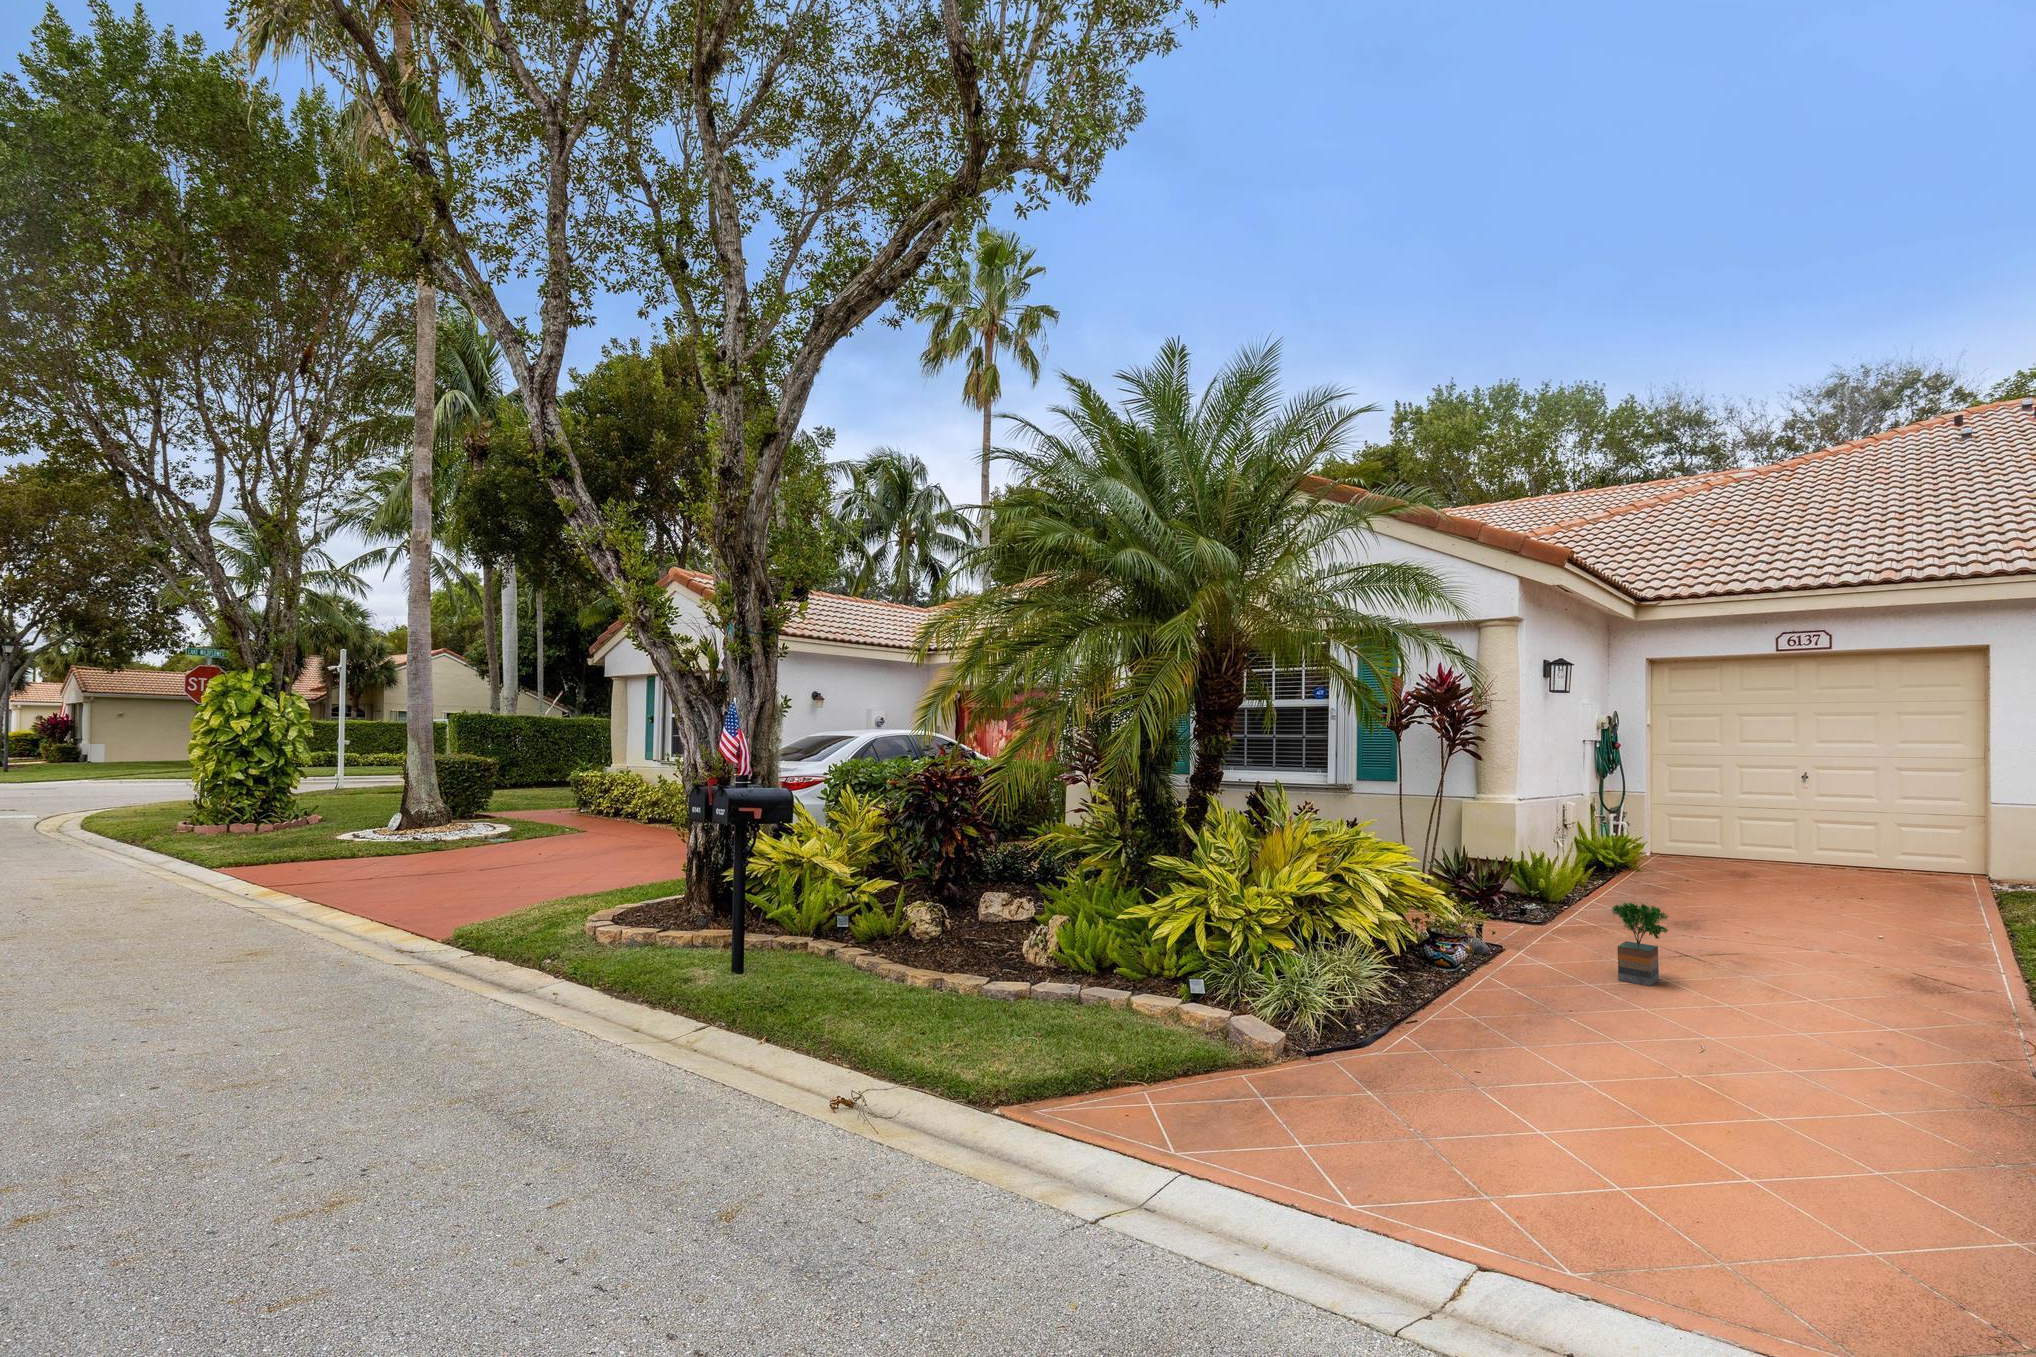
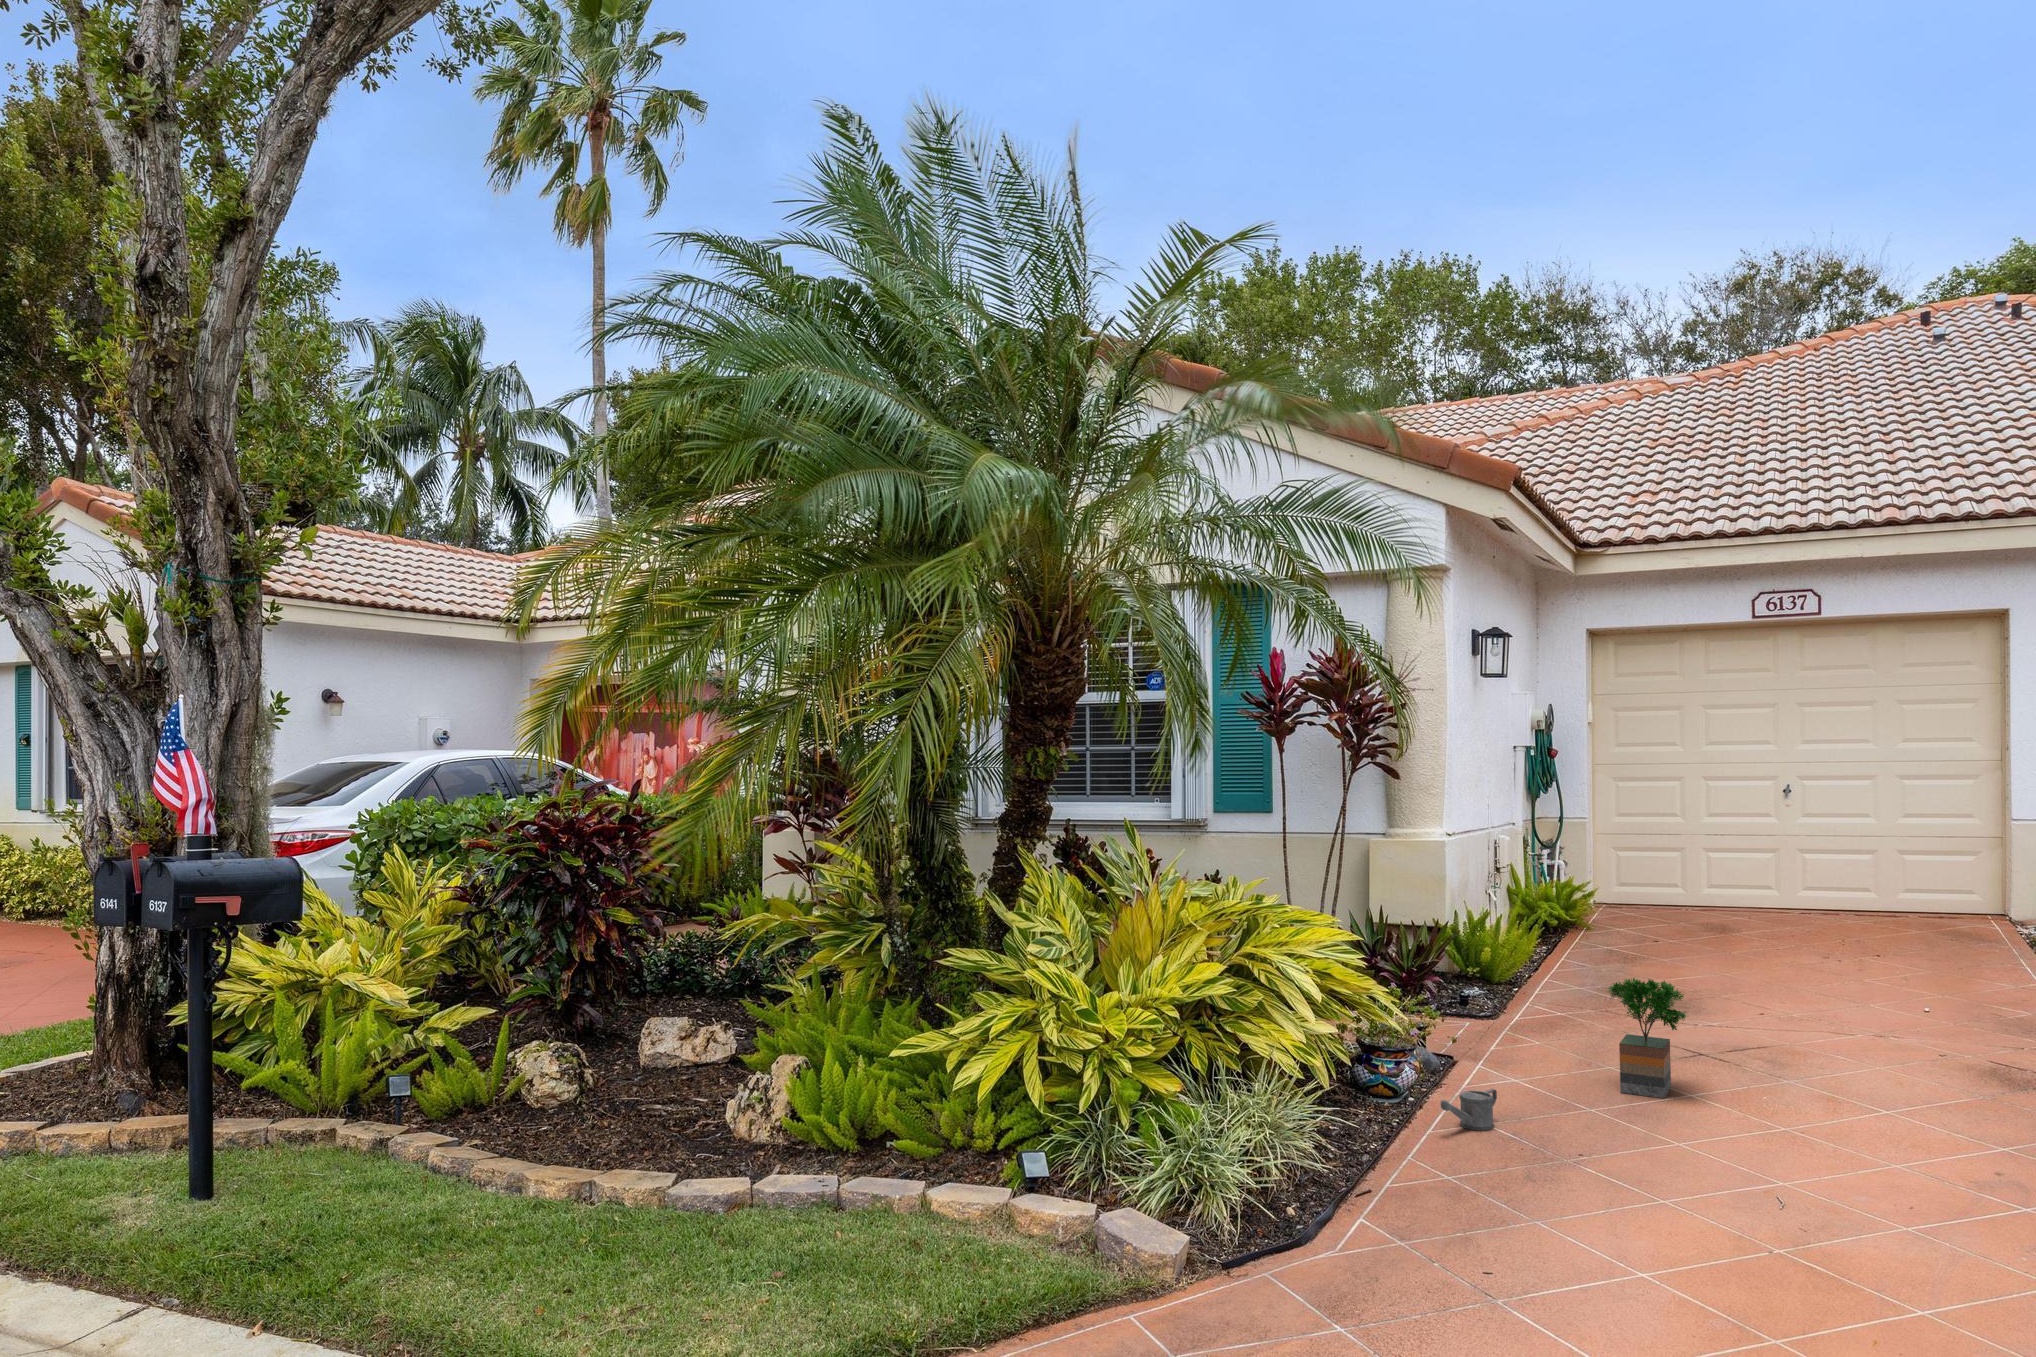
watering can: none [1475,968,1519,995] -> present [1441,1089,1497,1131]

